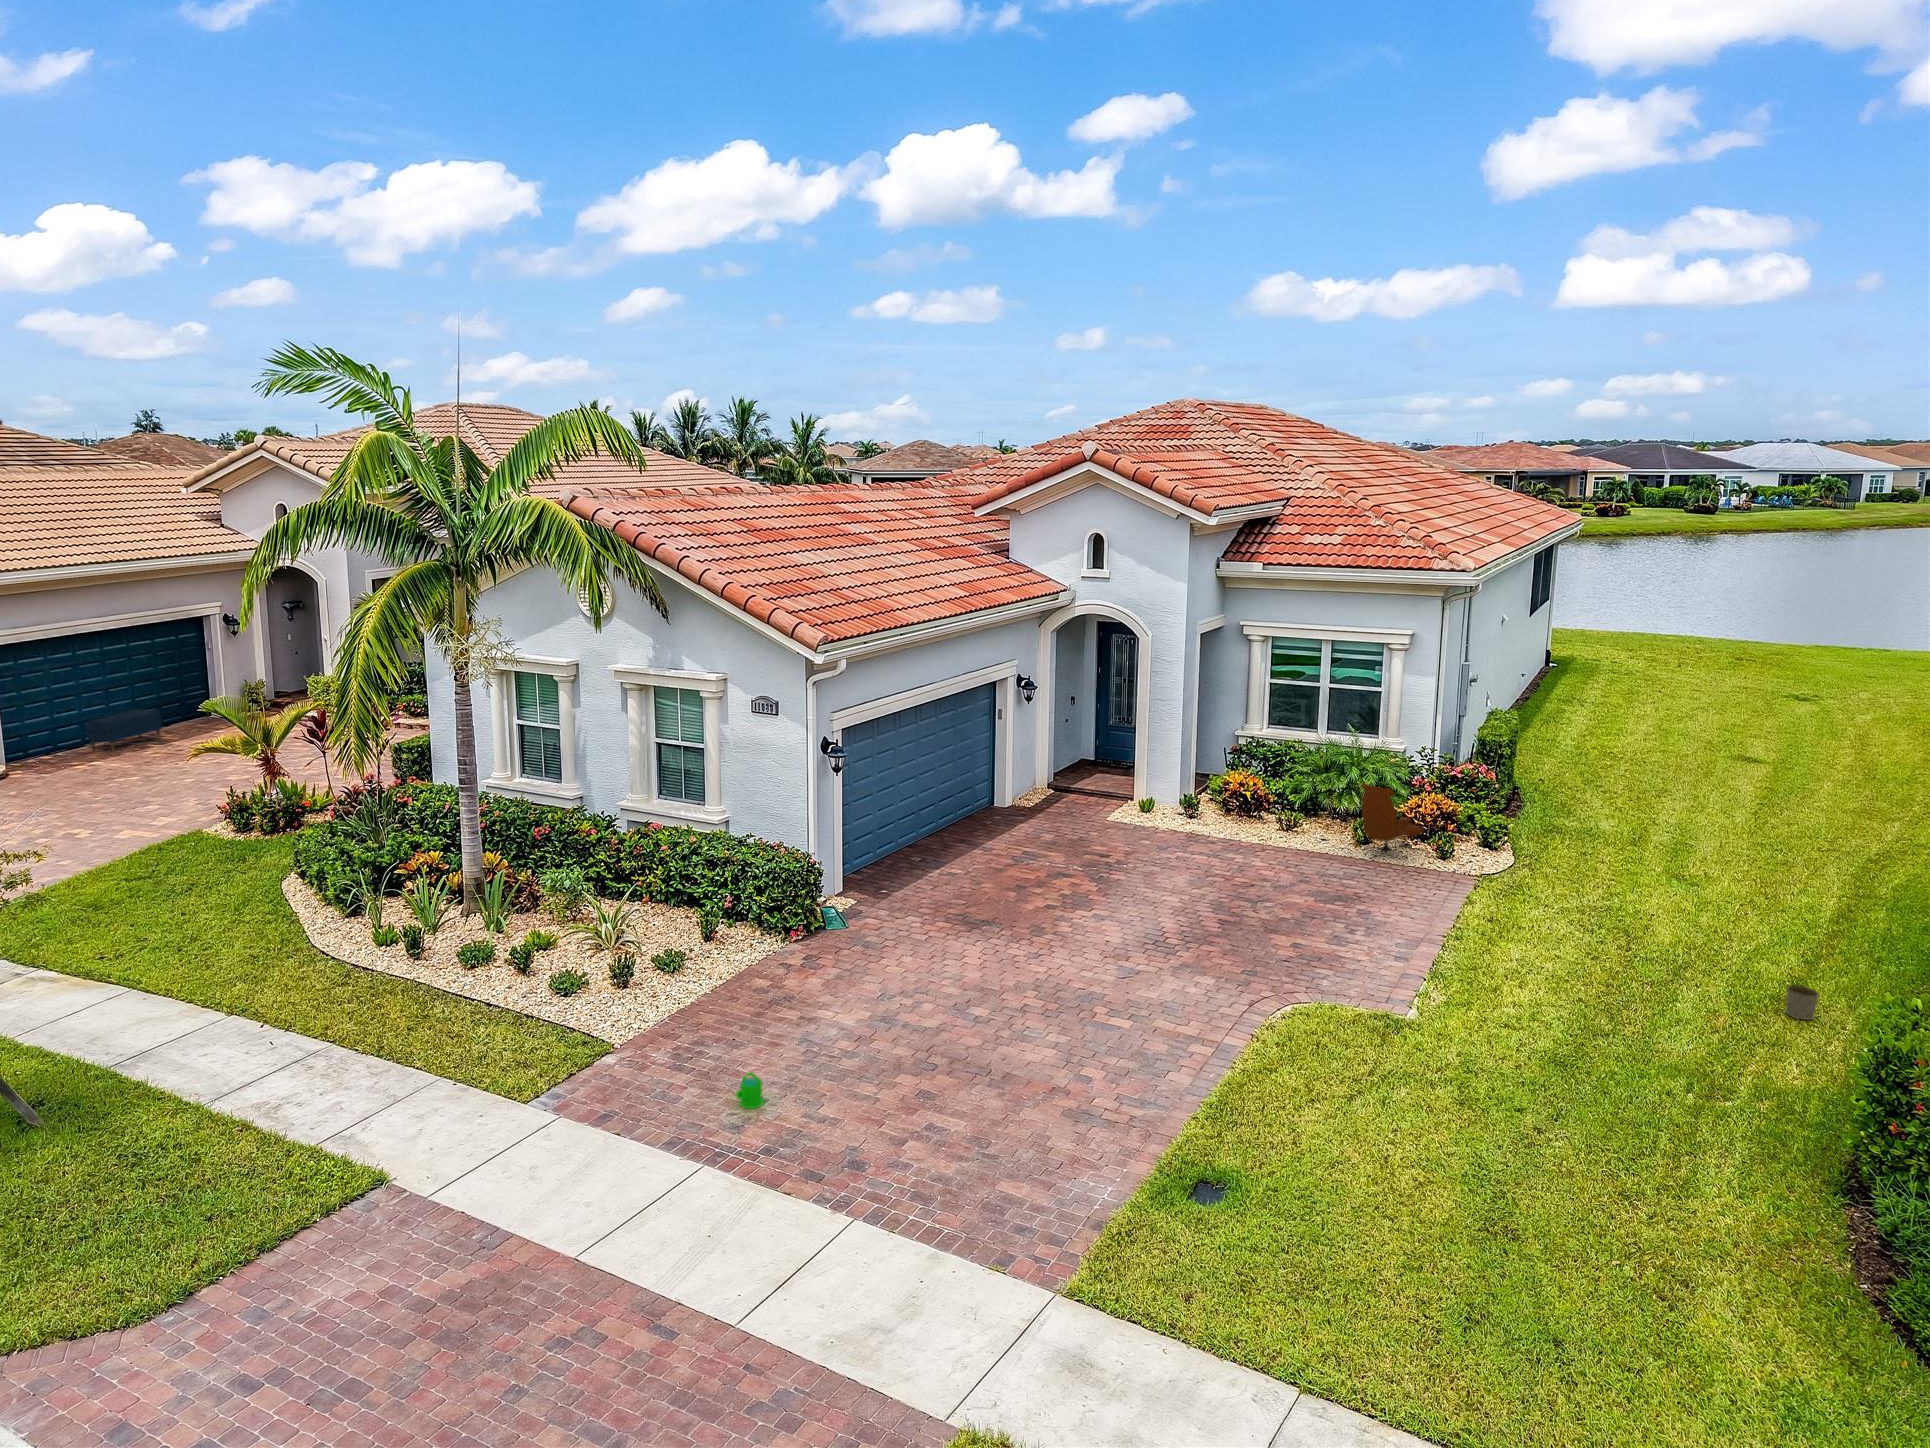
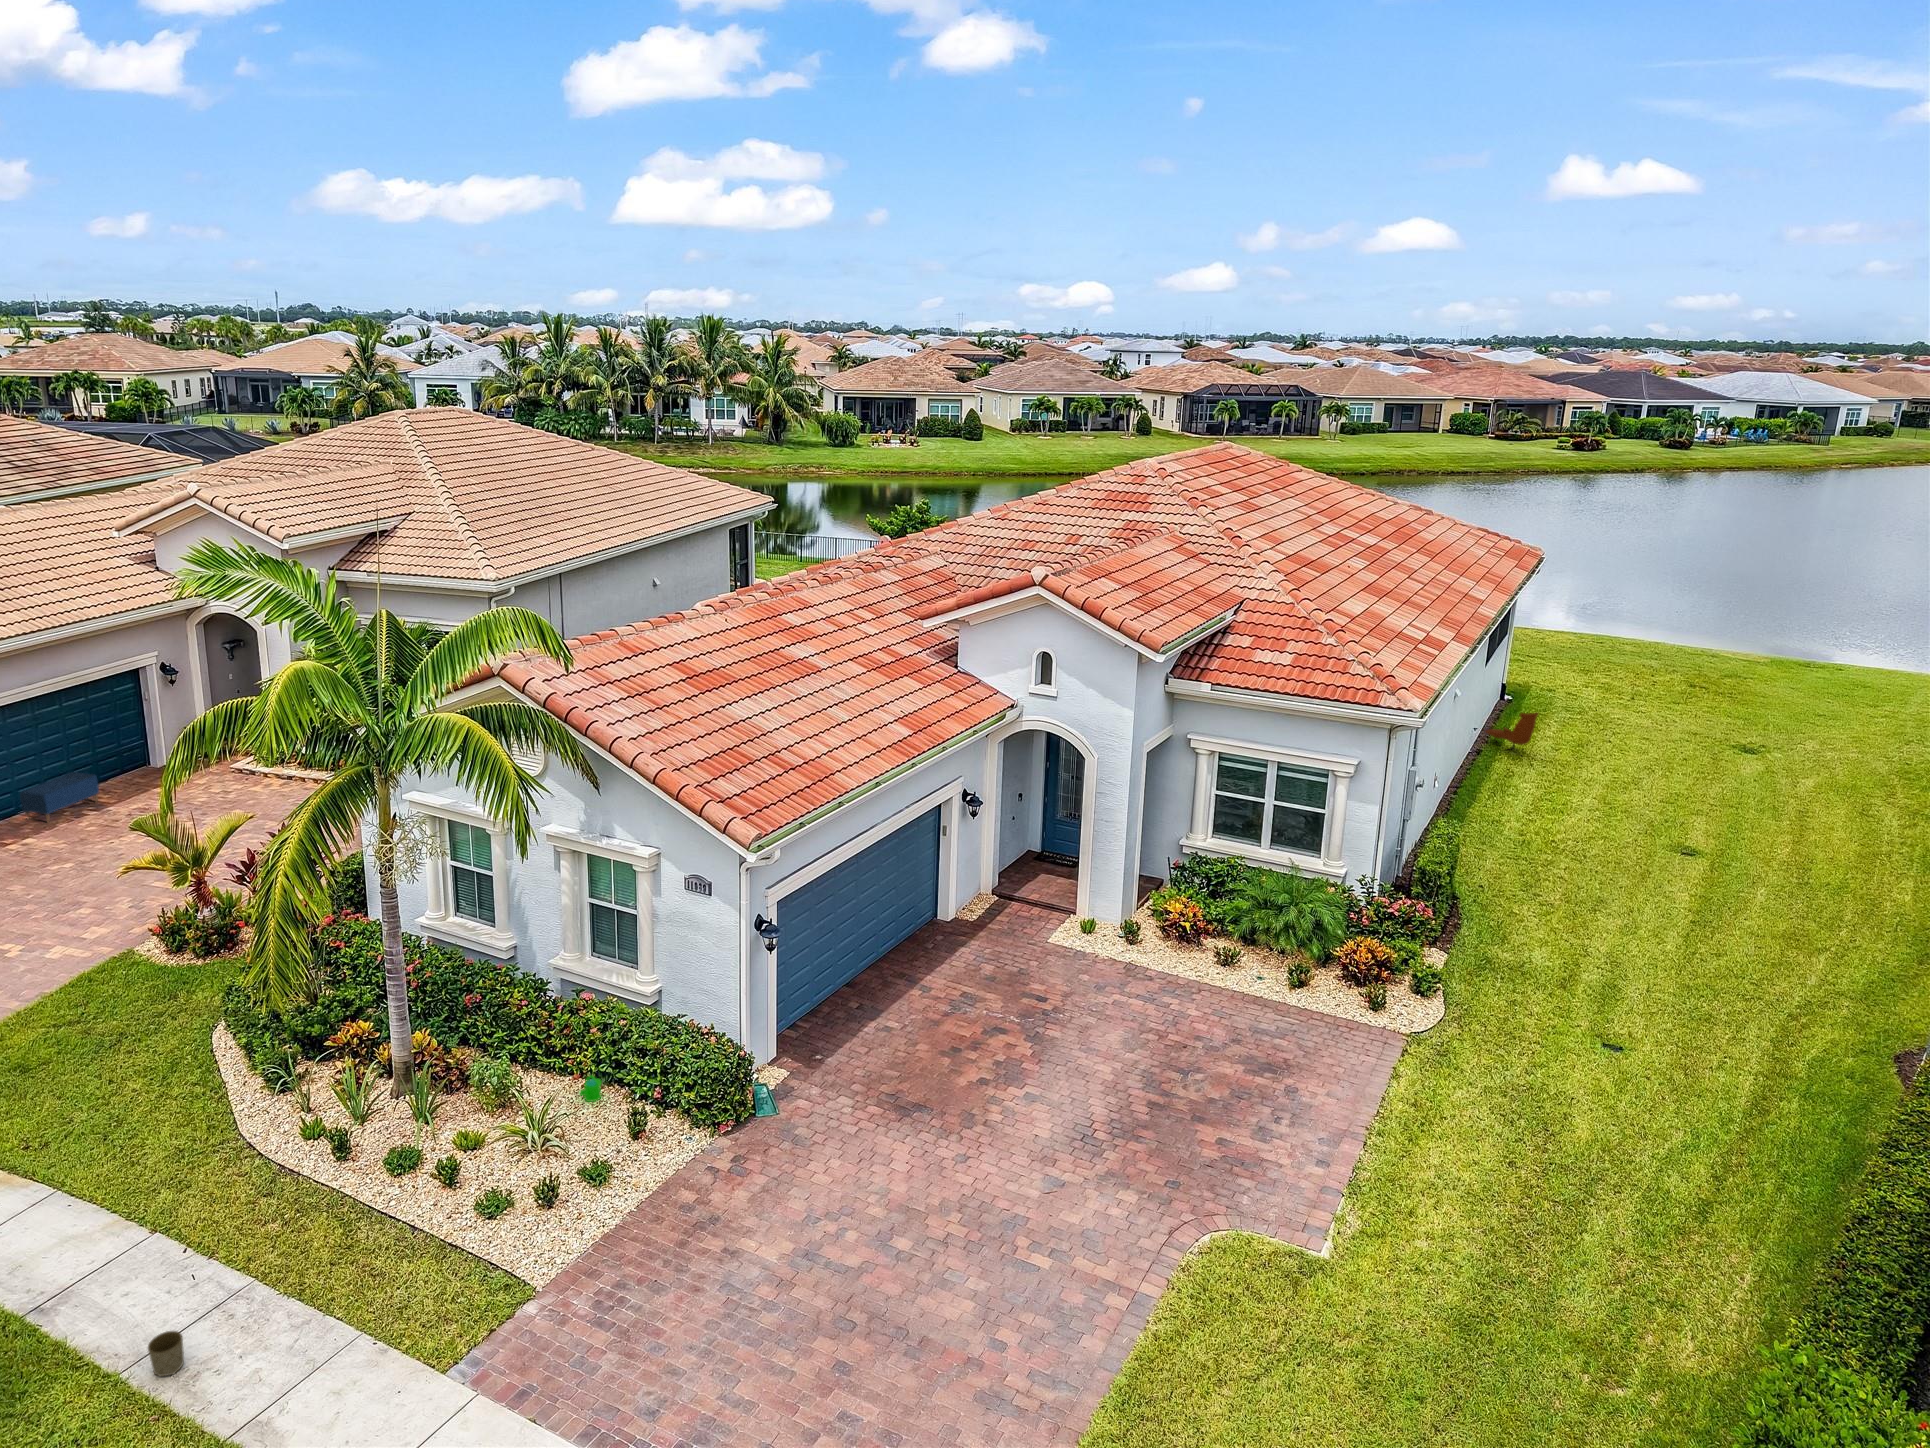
lounge chair: present [1362,783,1424,858] -> present [1485,713,1538,752]
planter: present [1786,985,1819,1020] -> present [148,1331,184,1376]
watering can: present [736,1072,764,1109] -> present [579,1075,602,1102]

